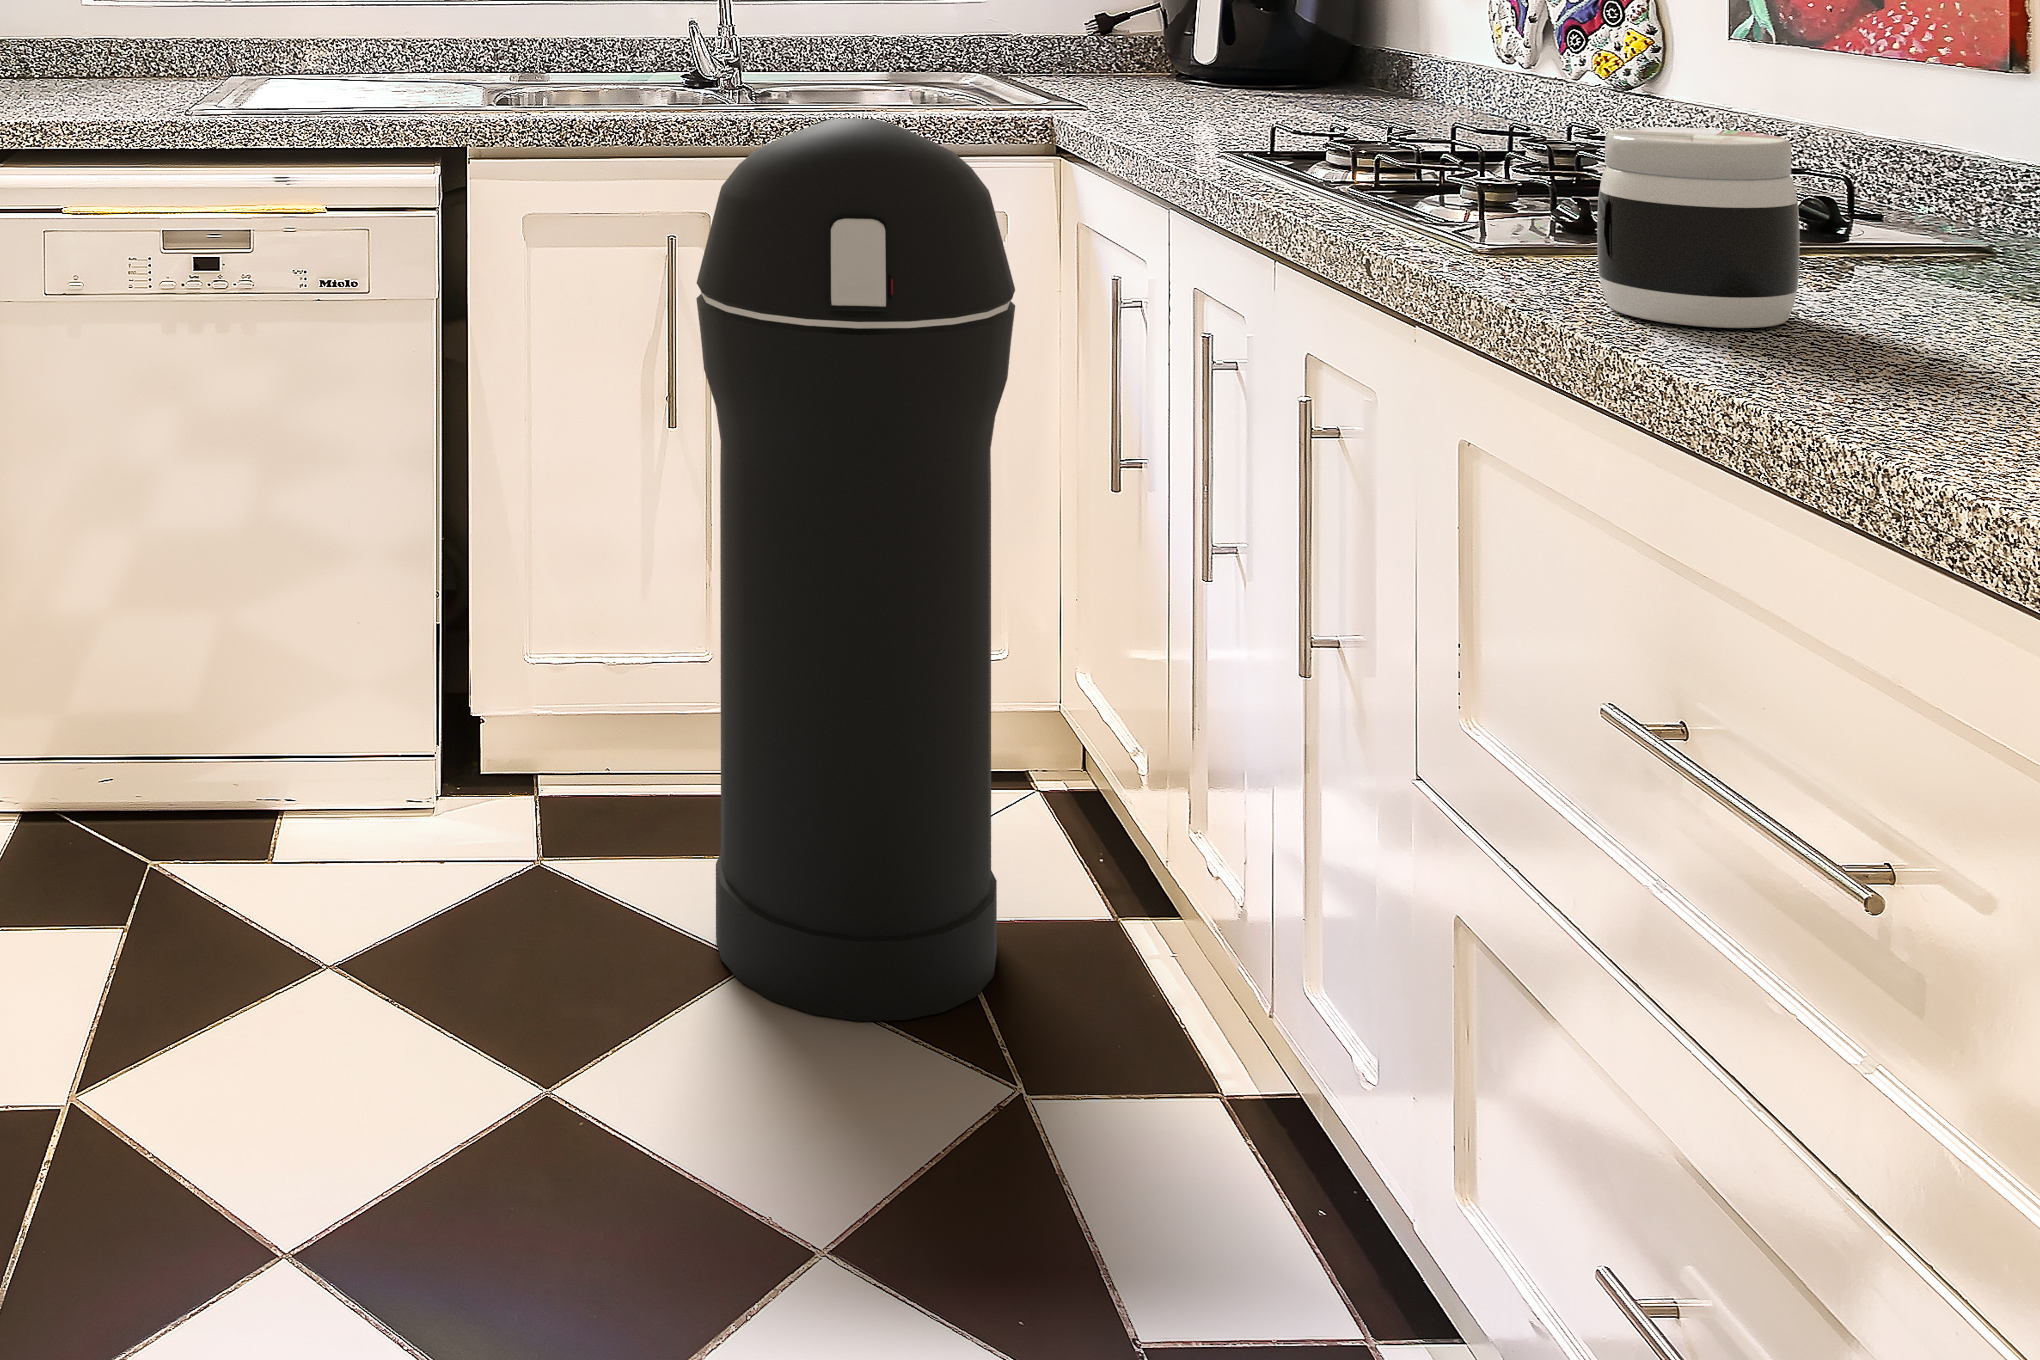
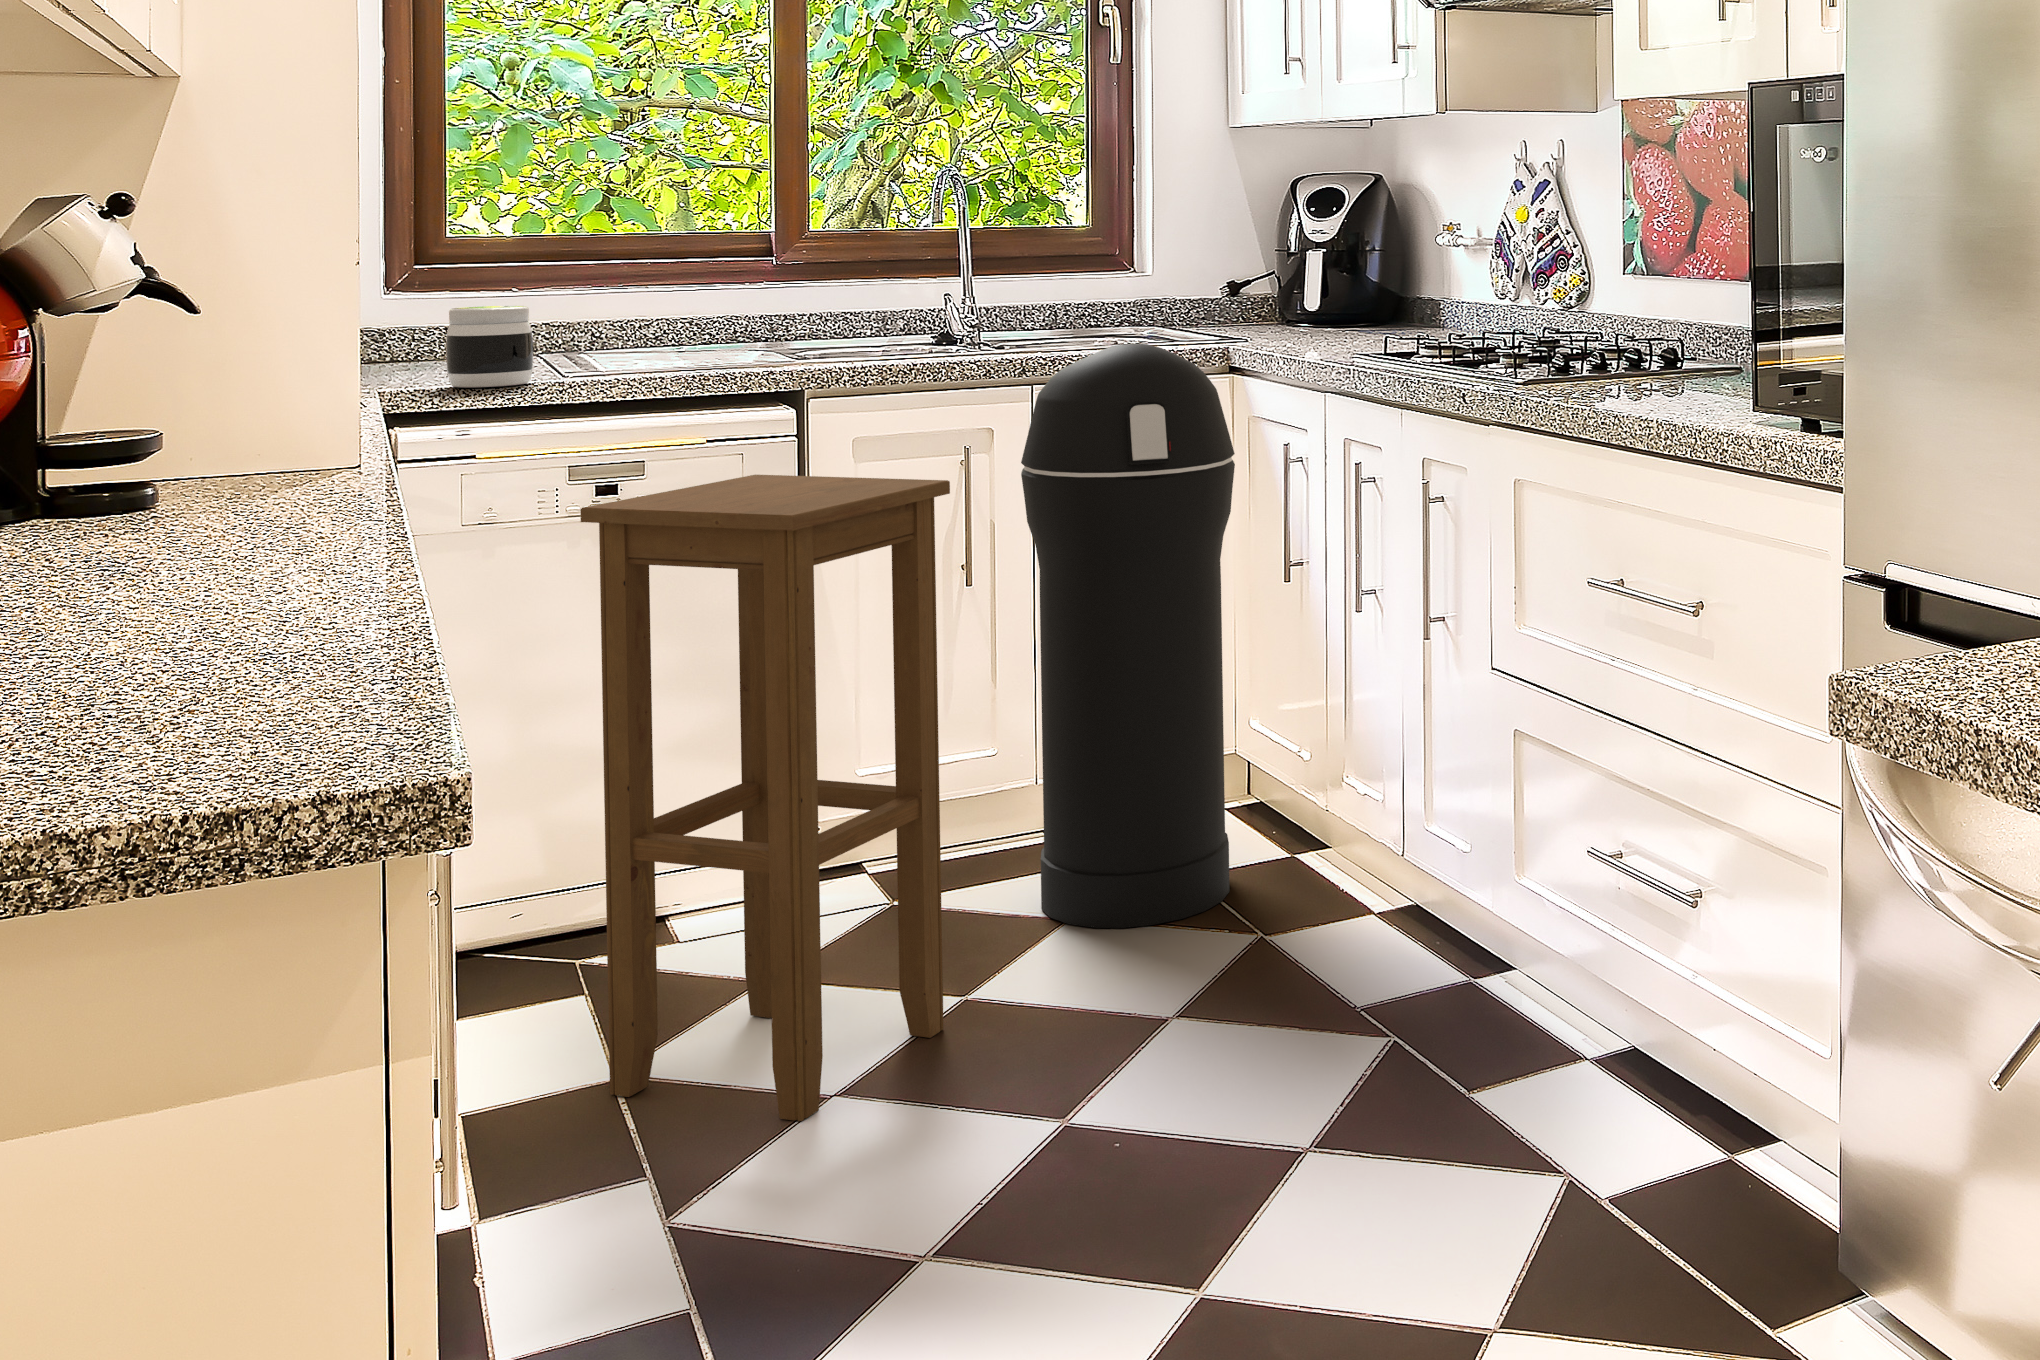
jar: present [1597,127,1800,328] -> present [446,306,533,387]
stool: none [5,282,507,1319] -> present [580,475,950,1121]

